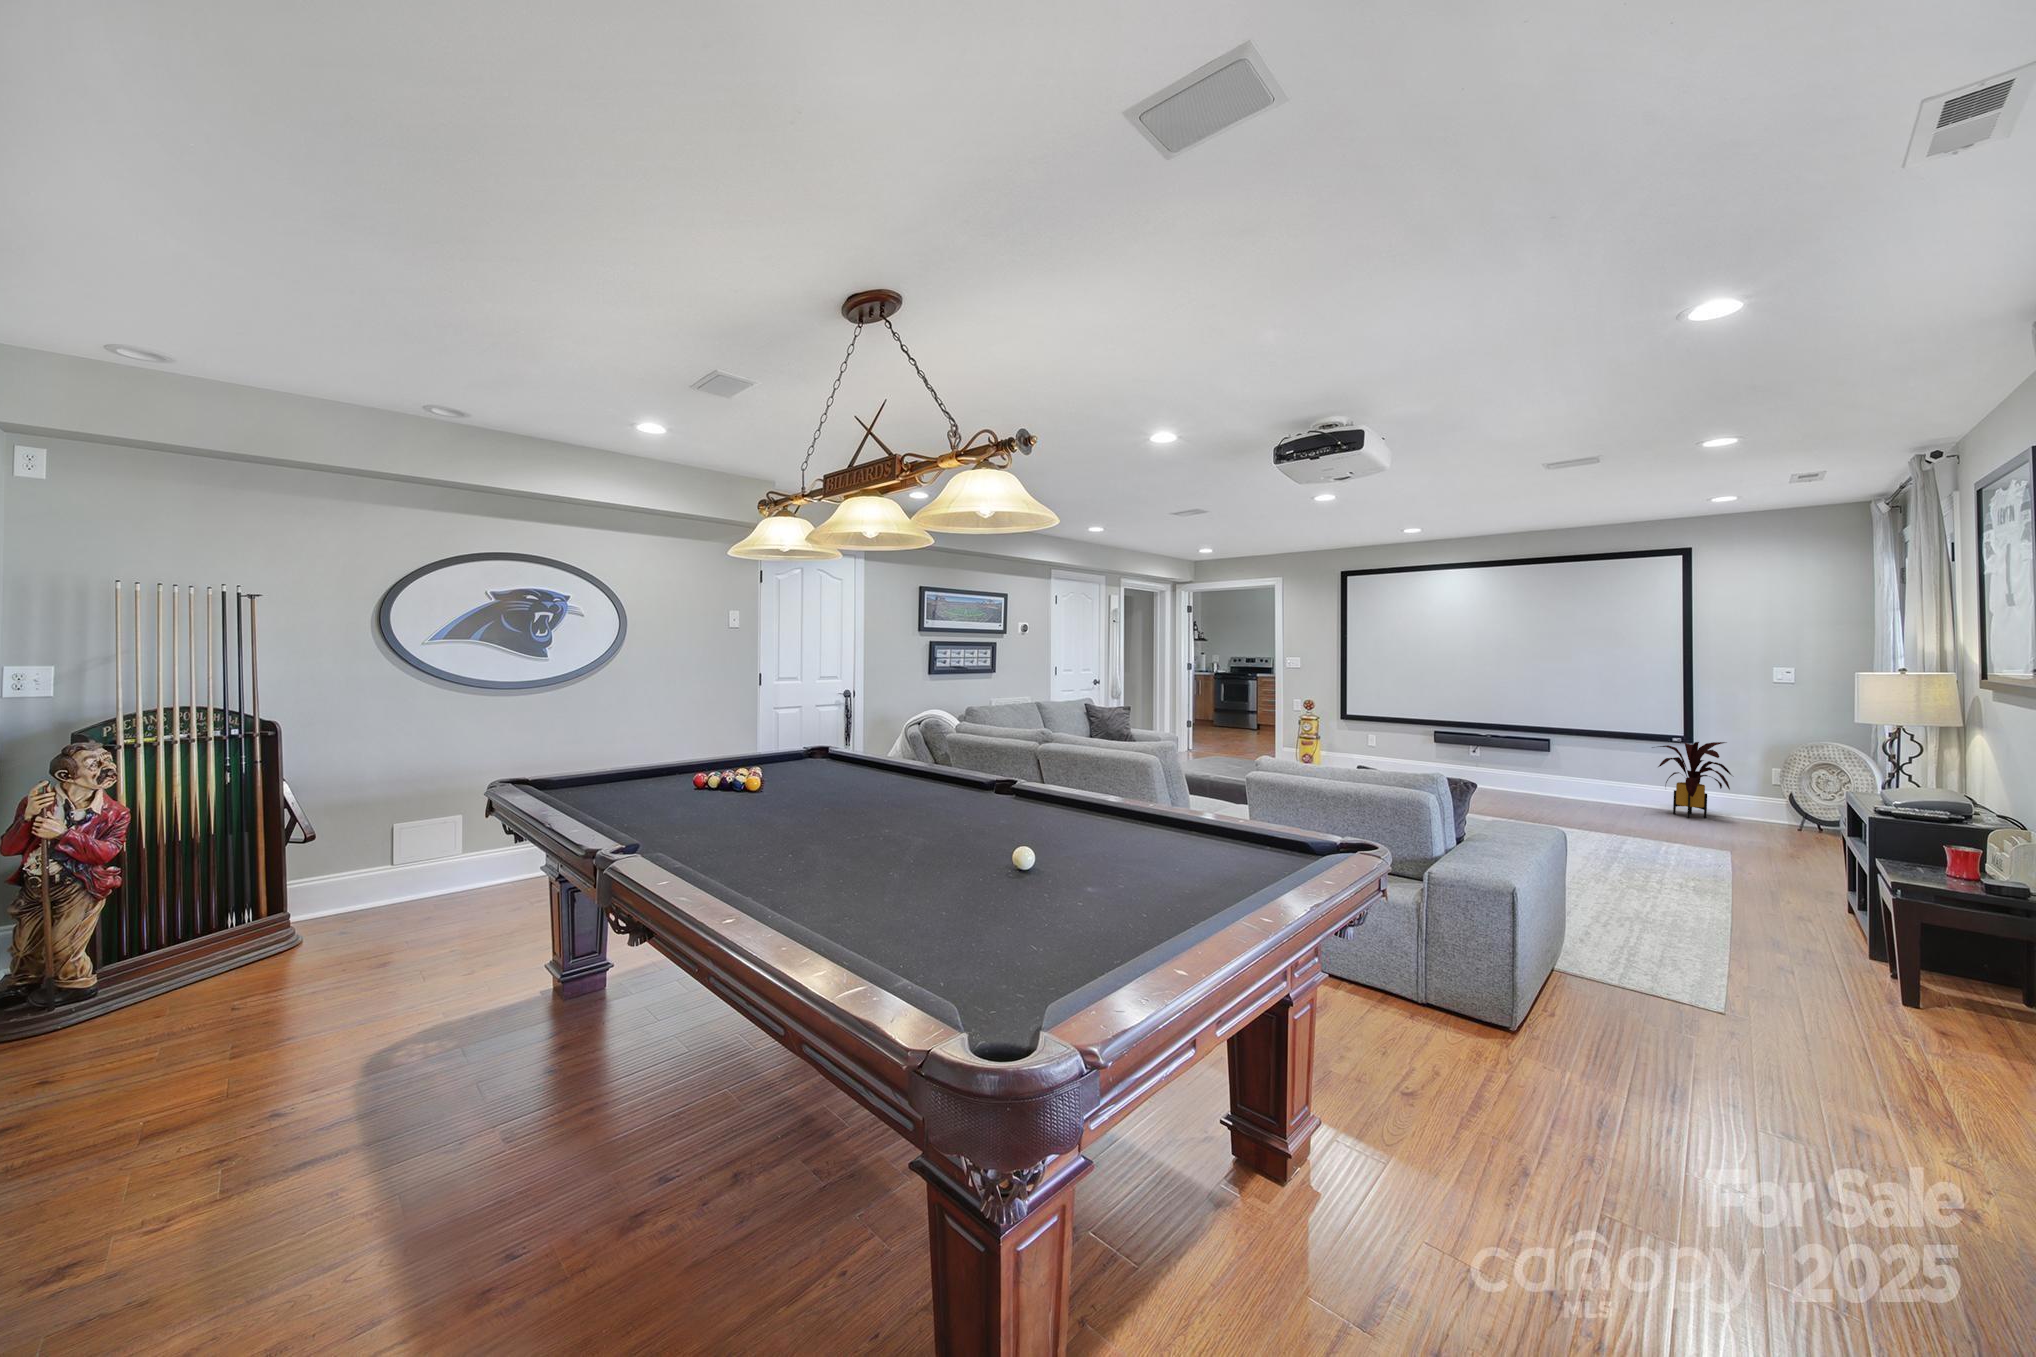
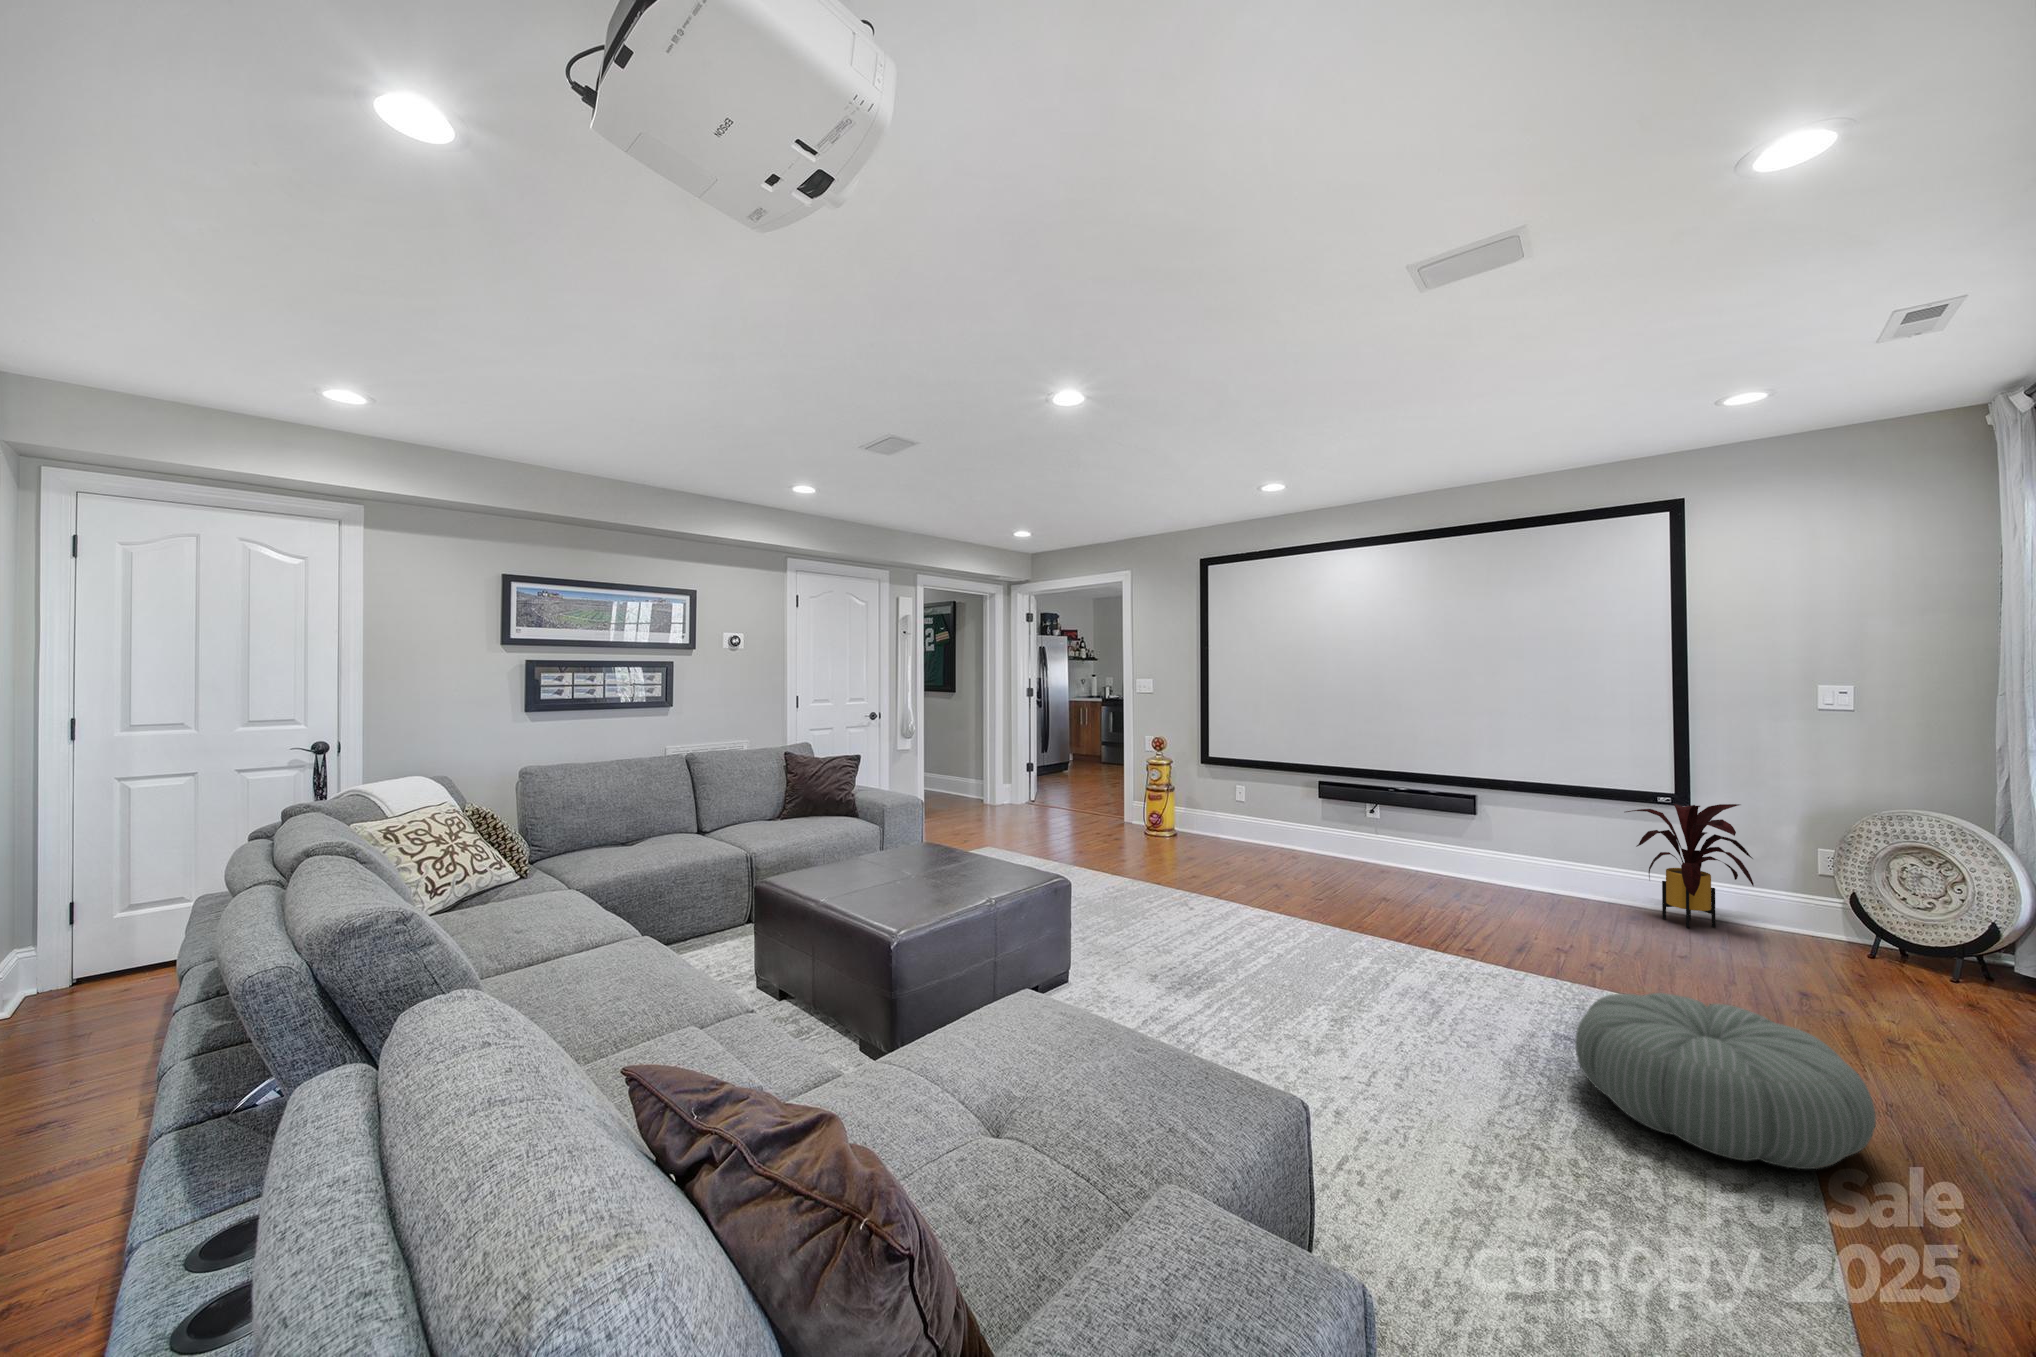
pouf: none [1614,823,1756,886] -> present [1575,993,1876,1169]

